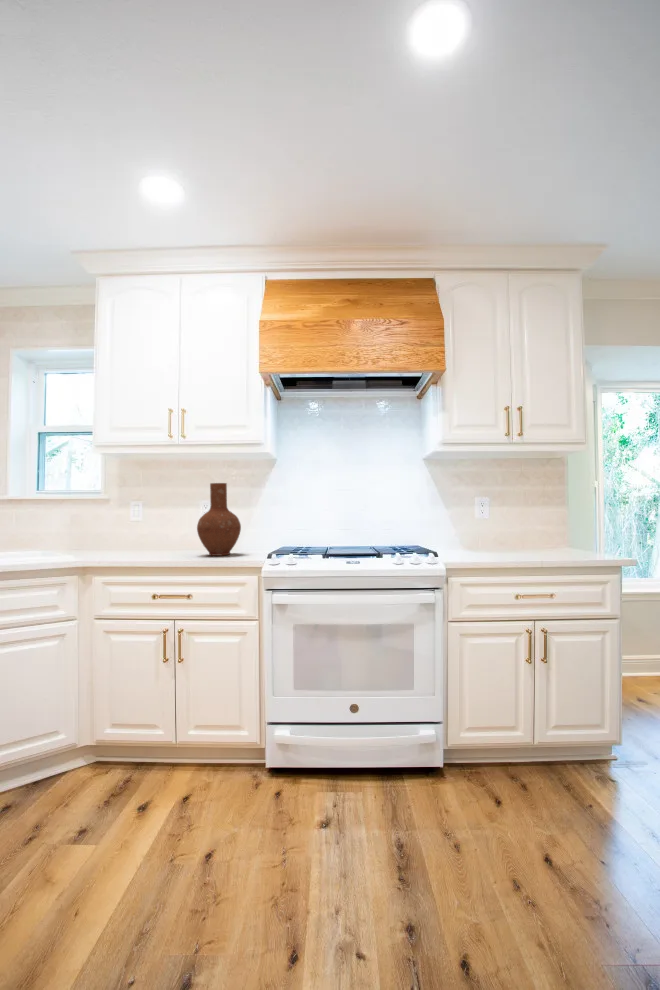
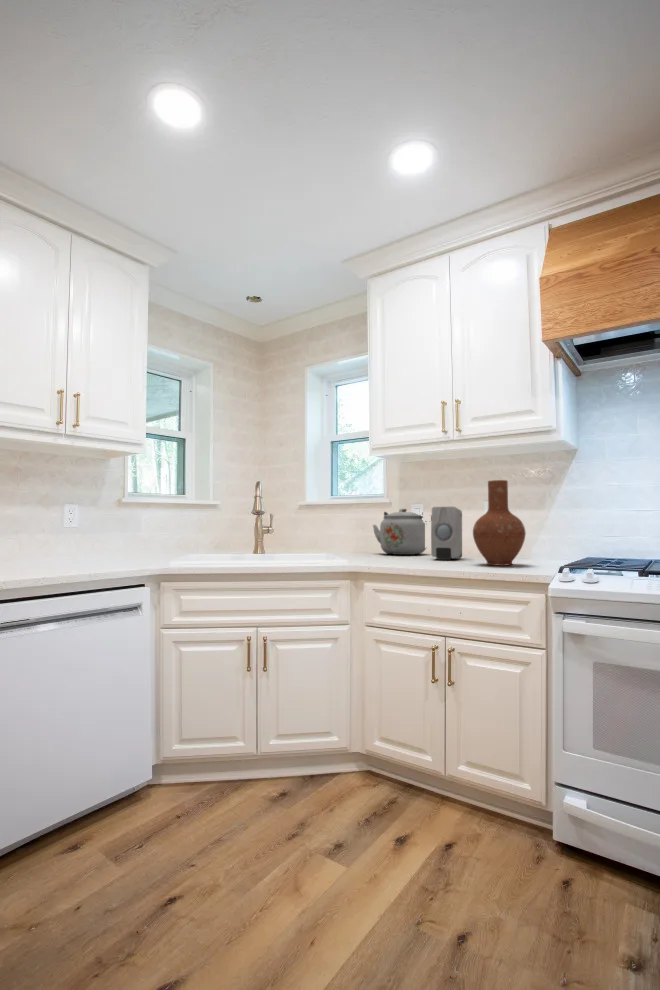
soap dispenser: none [155,505,182,554] -> present [431,507,462,560]
kettle: none [87,506,149,550] -> present [373,509,427,555]

